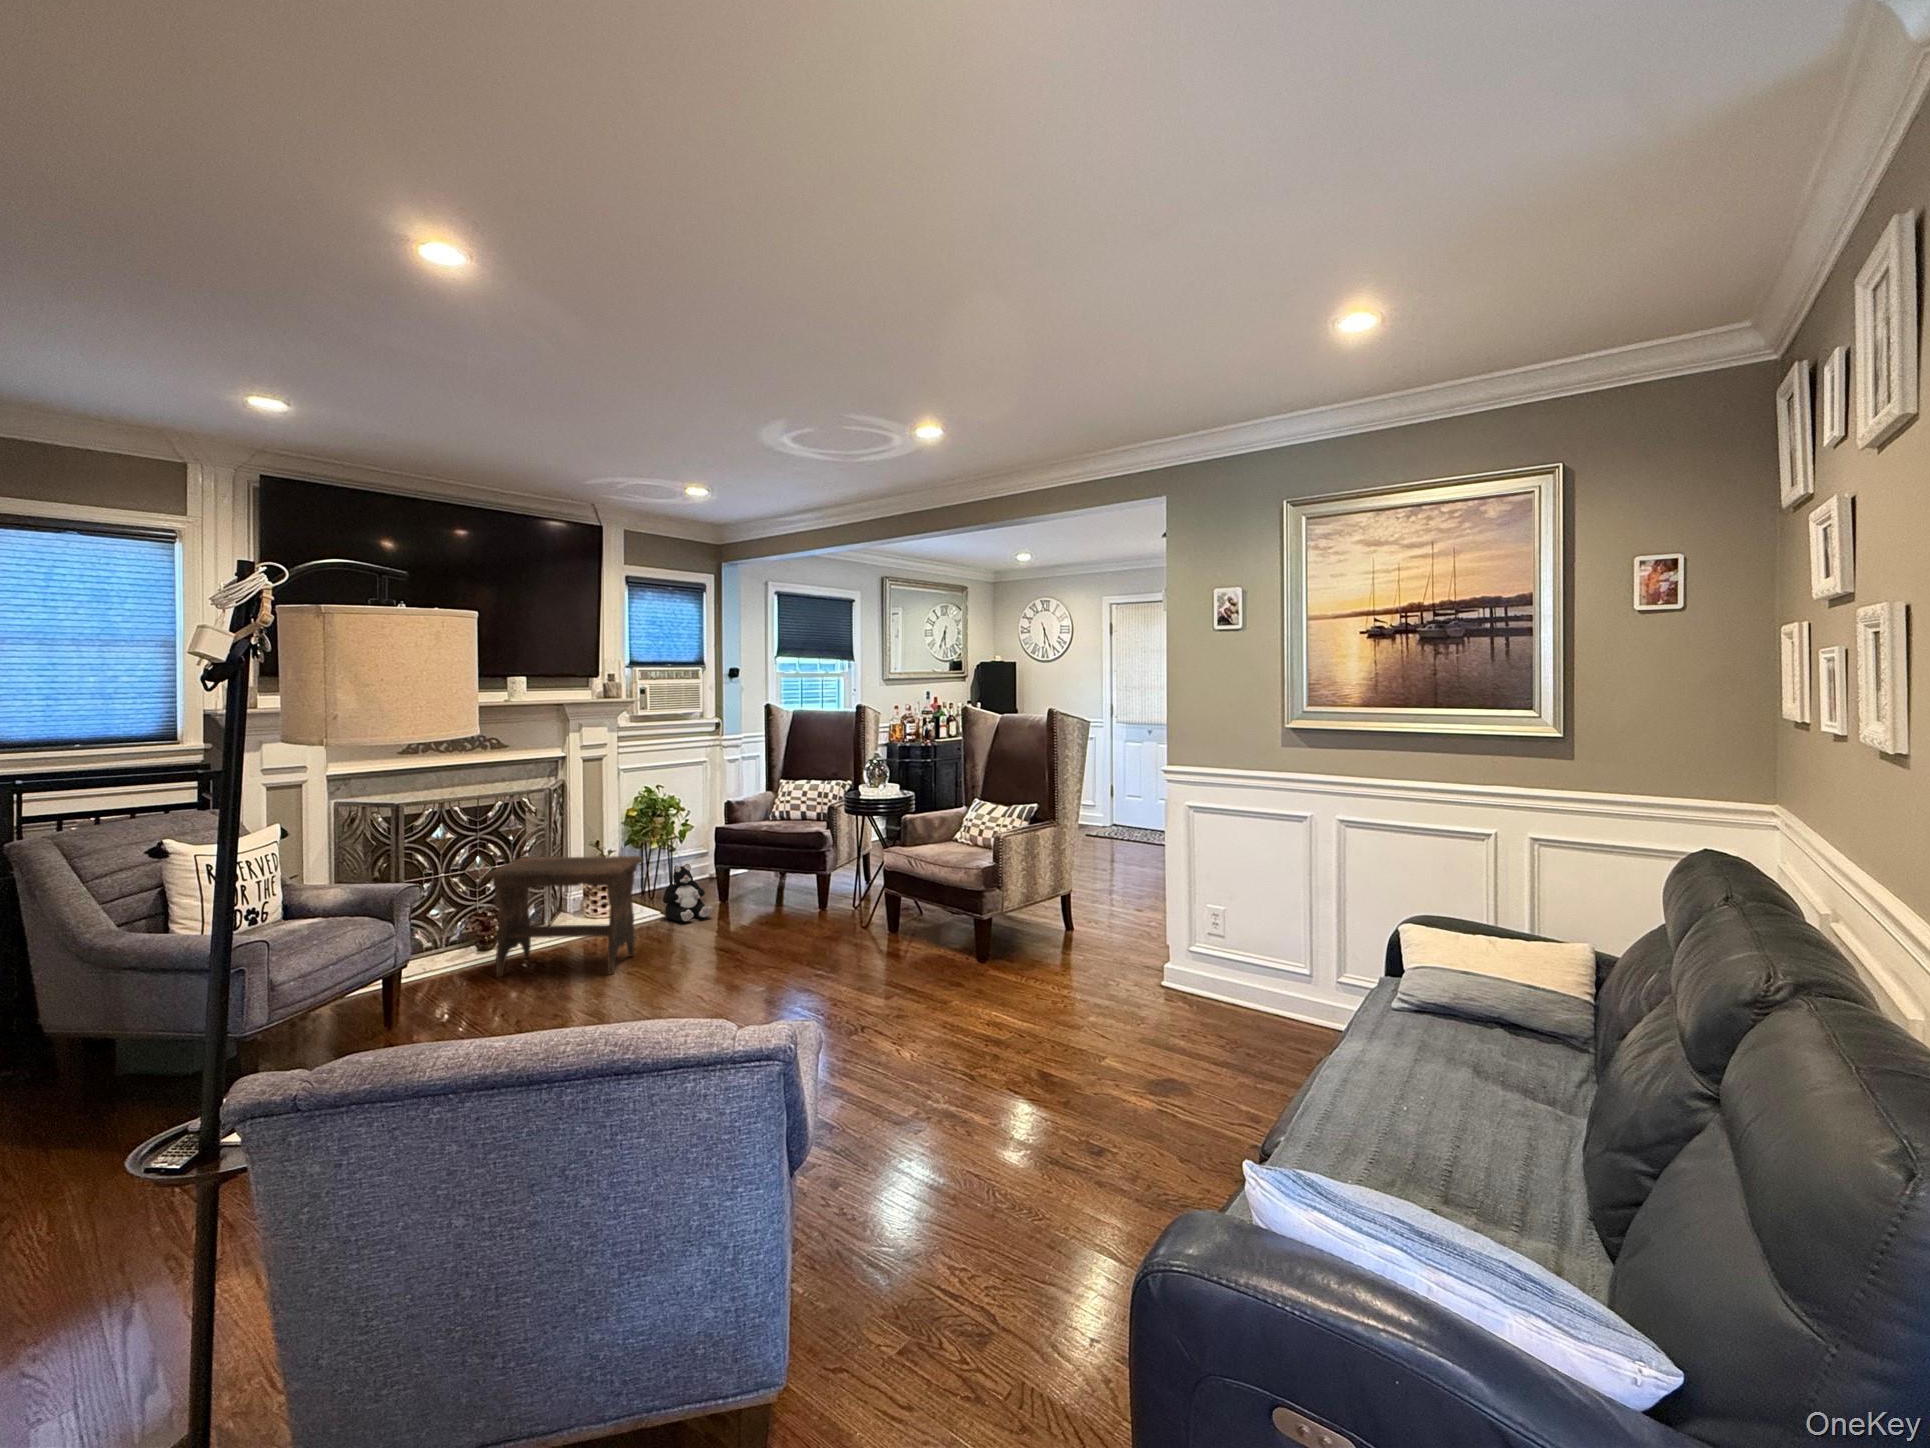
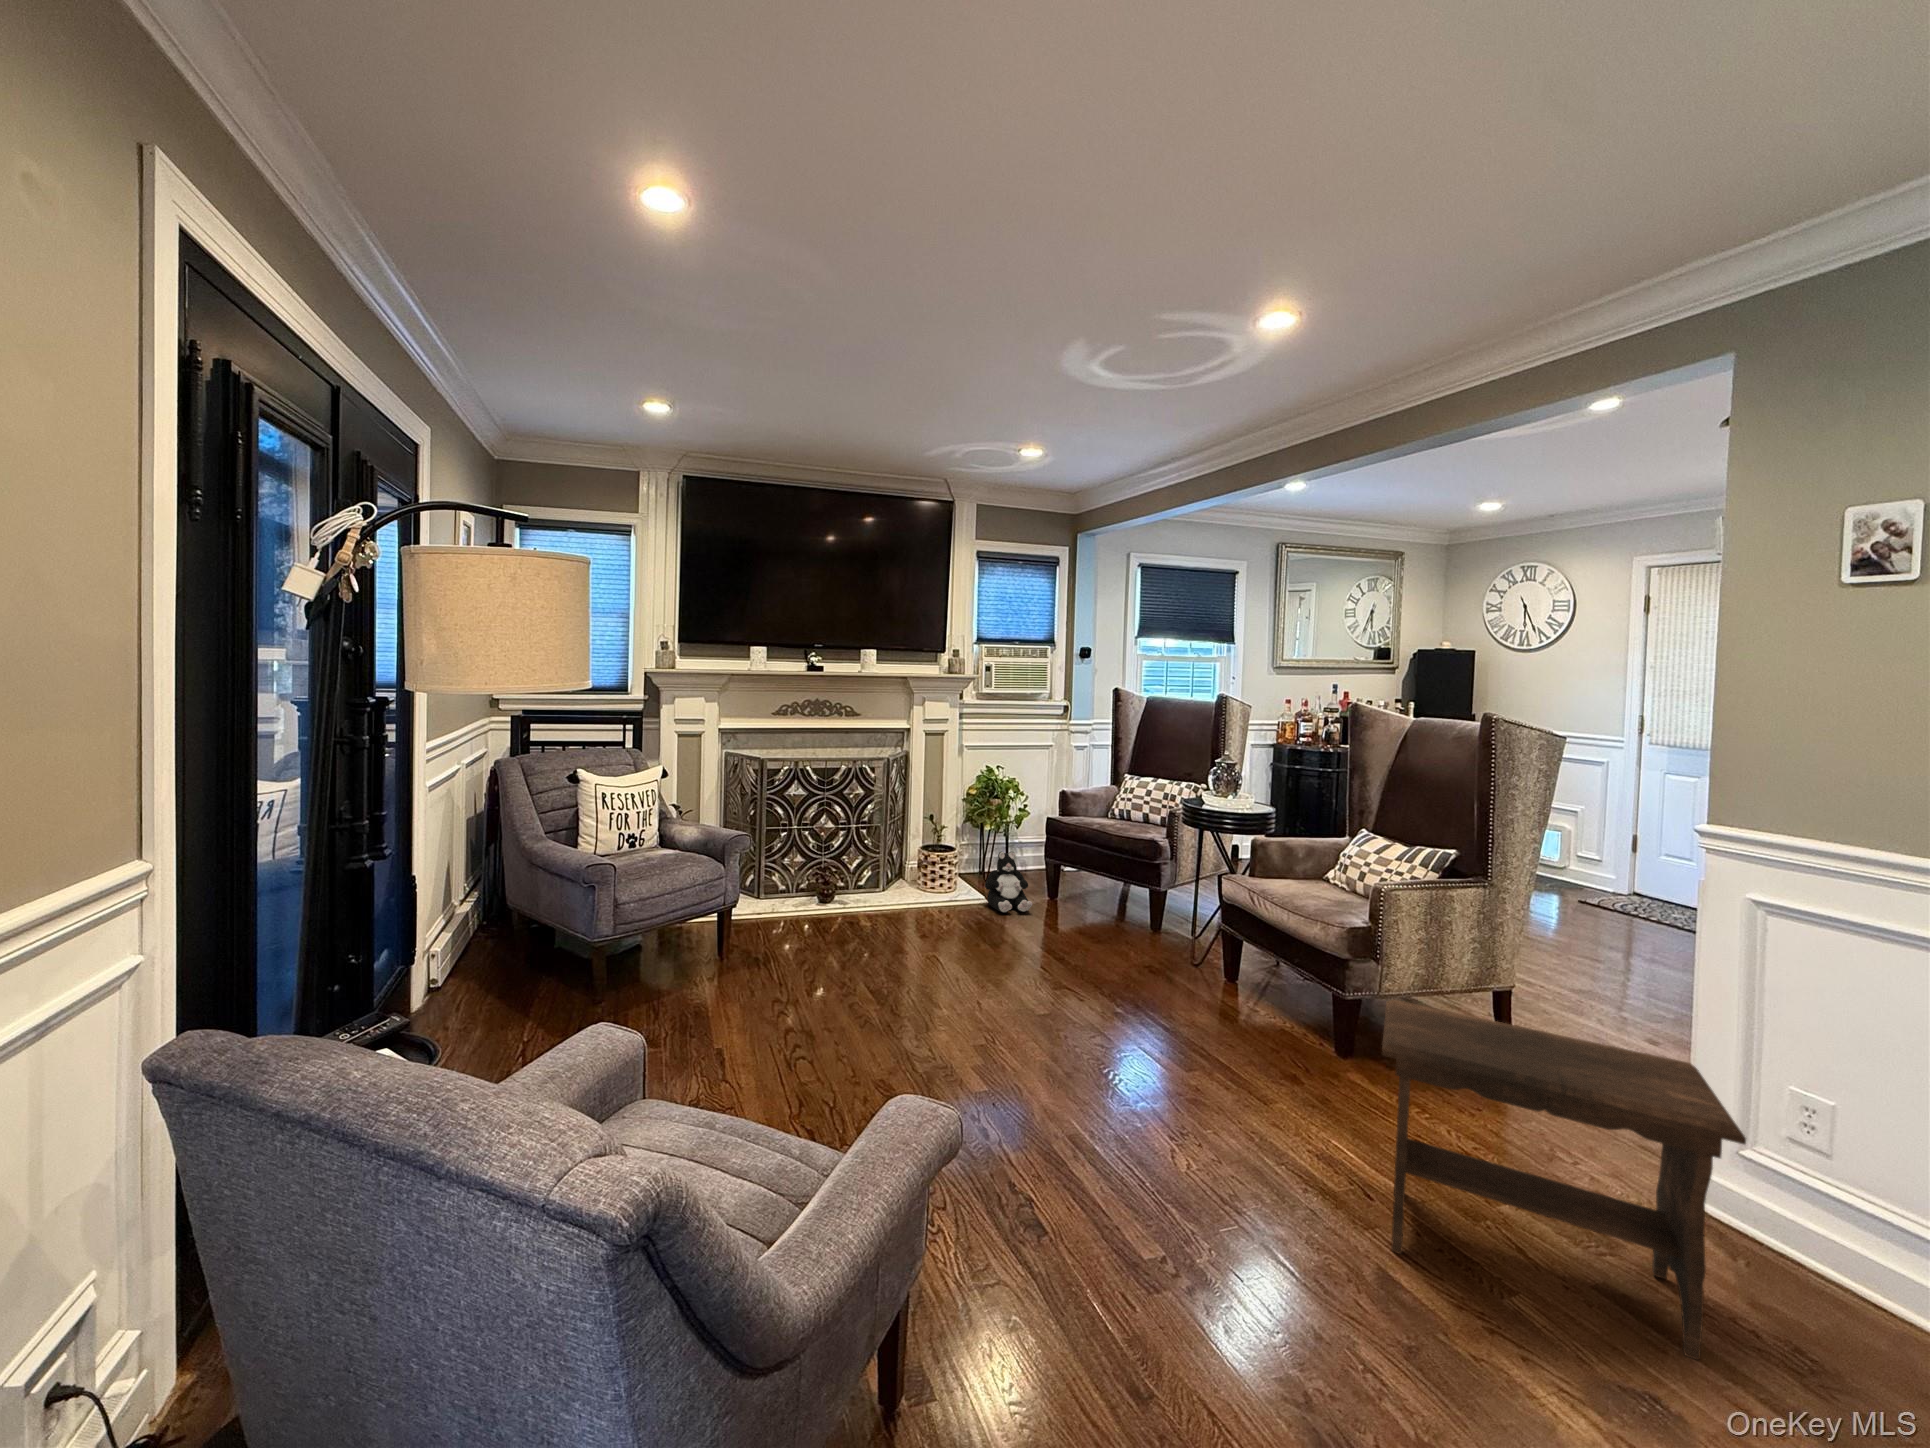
footstool: present [484,856,643,977] -> present [1382,1000,1746,1360]

